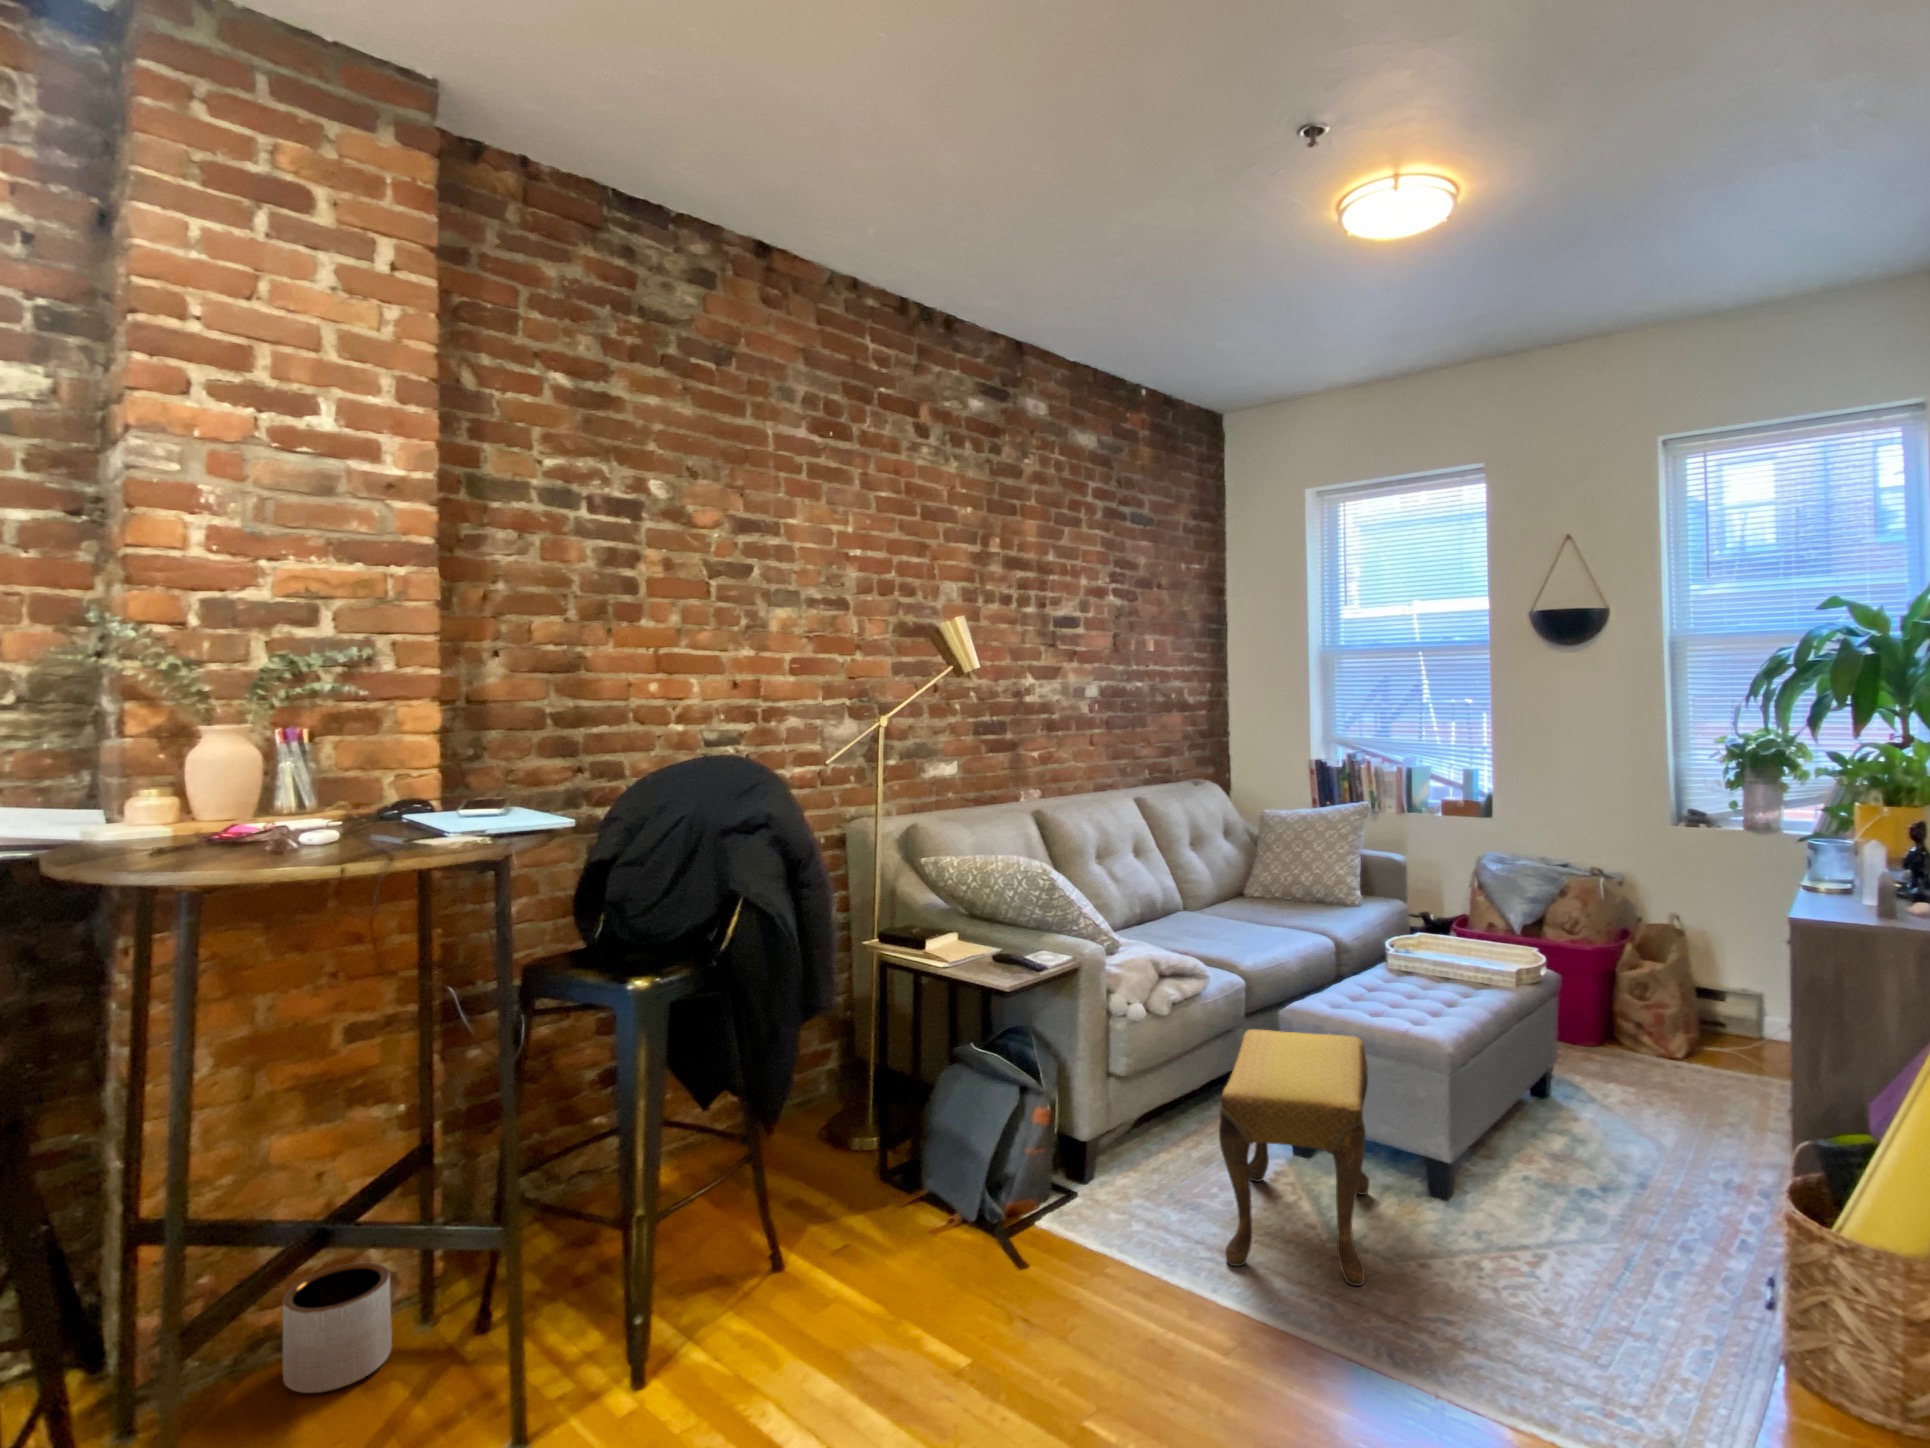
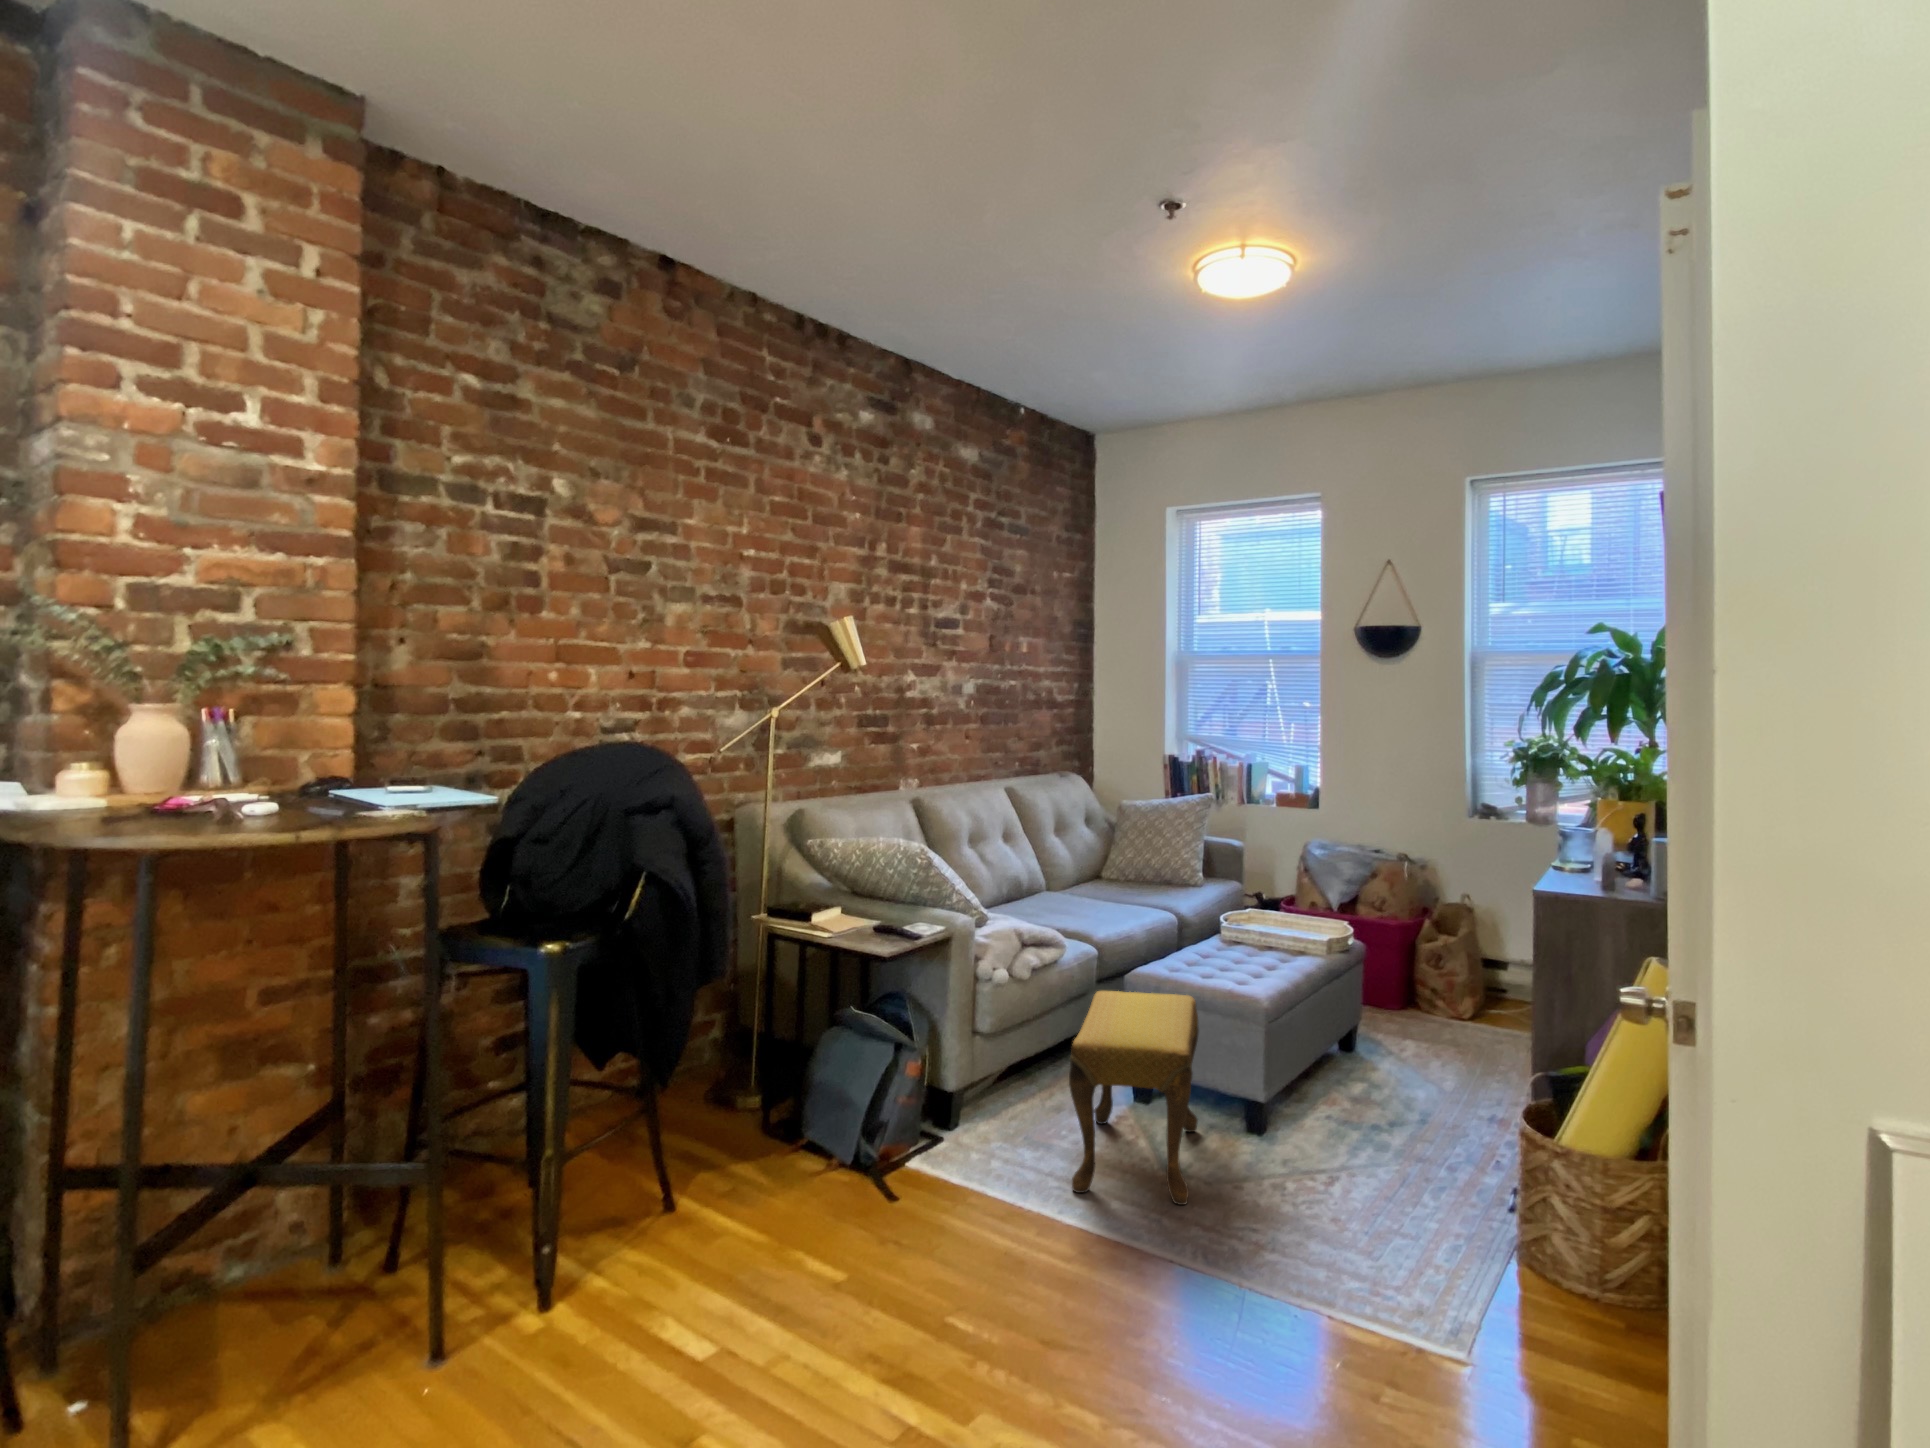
planter: present [283,1263,392,1393] -> none [195,1210,301,1330]

